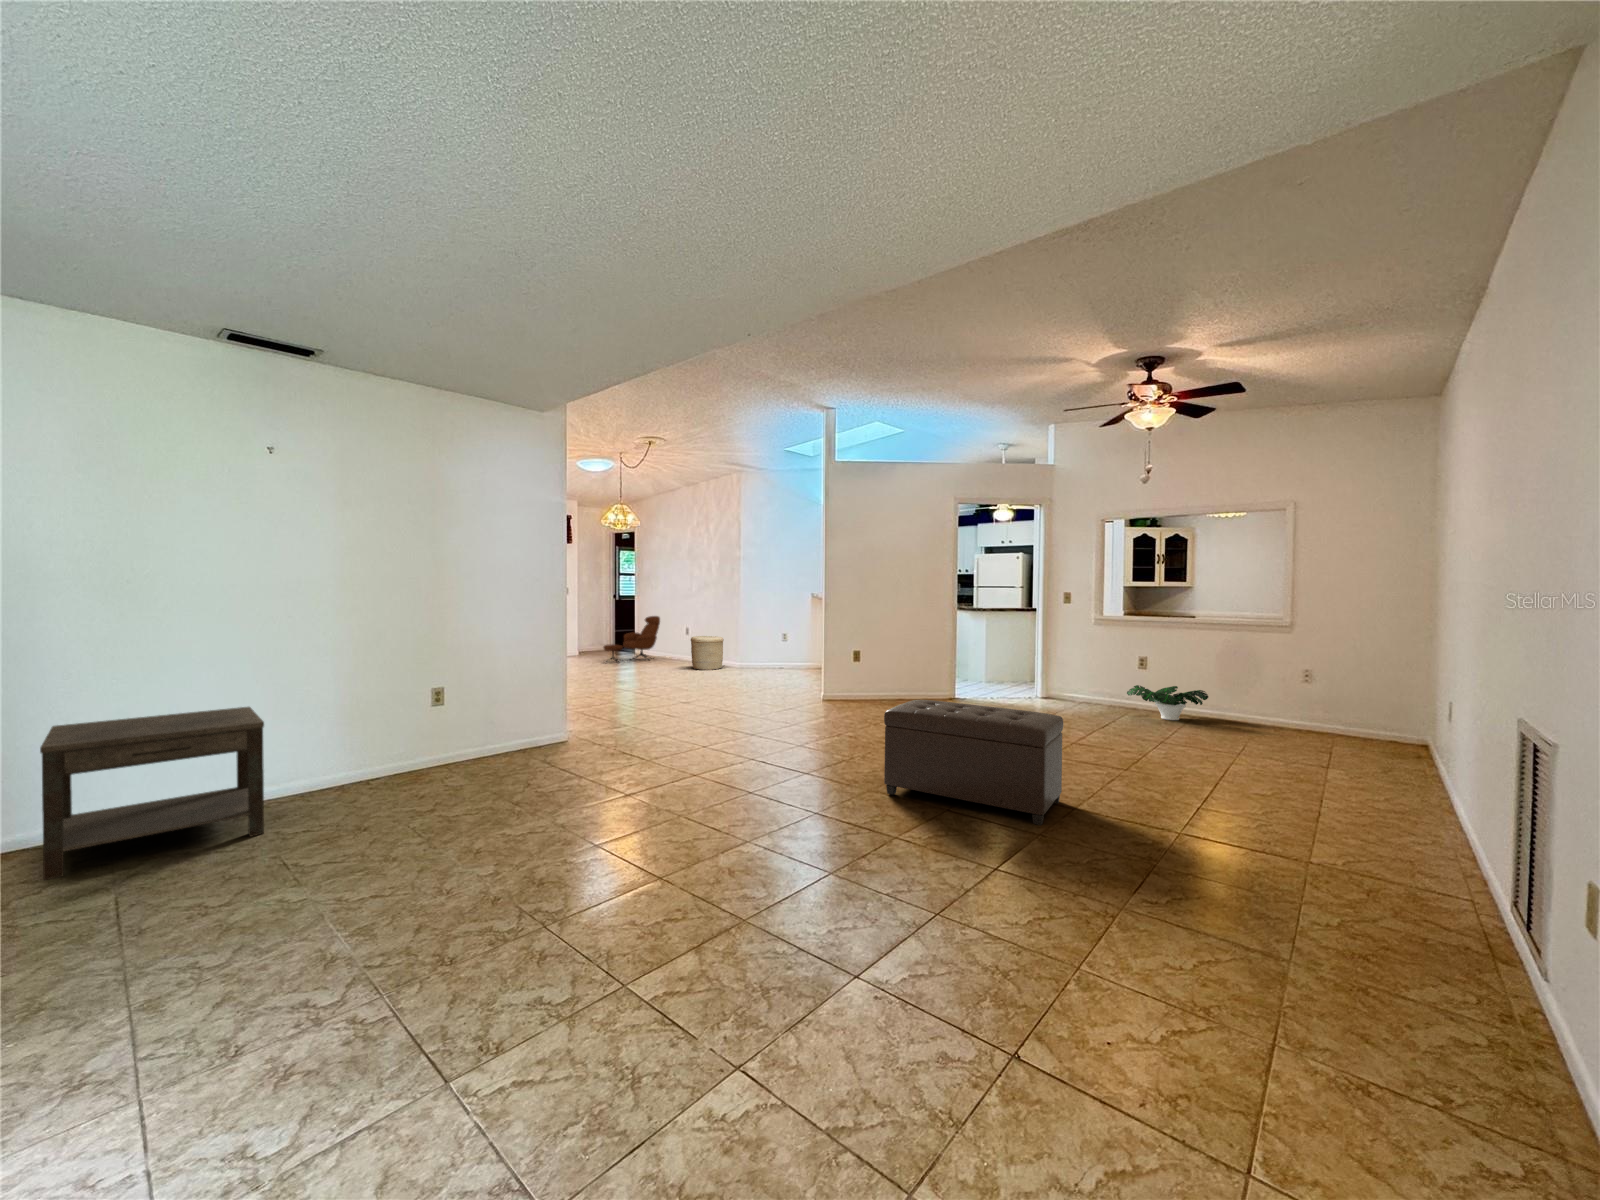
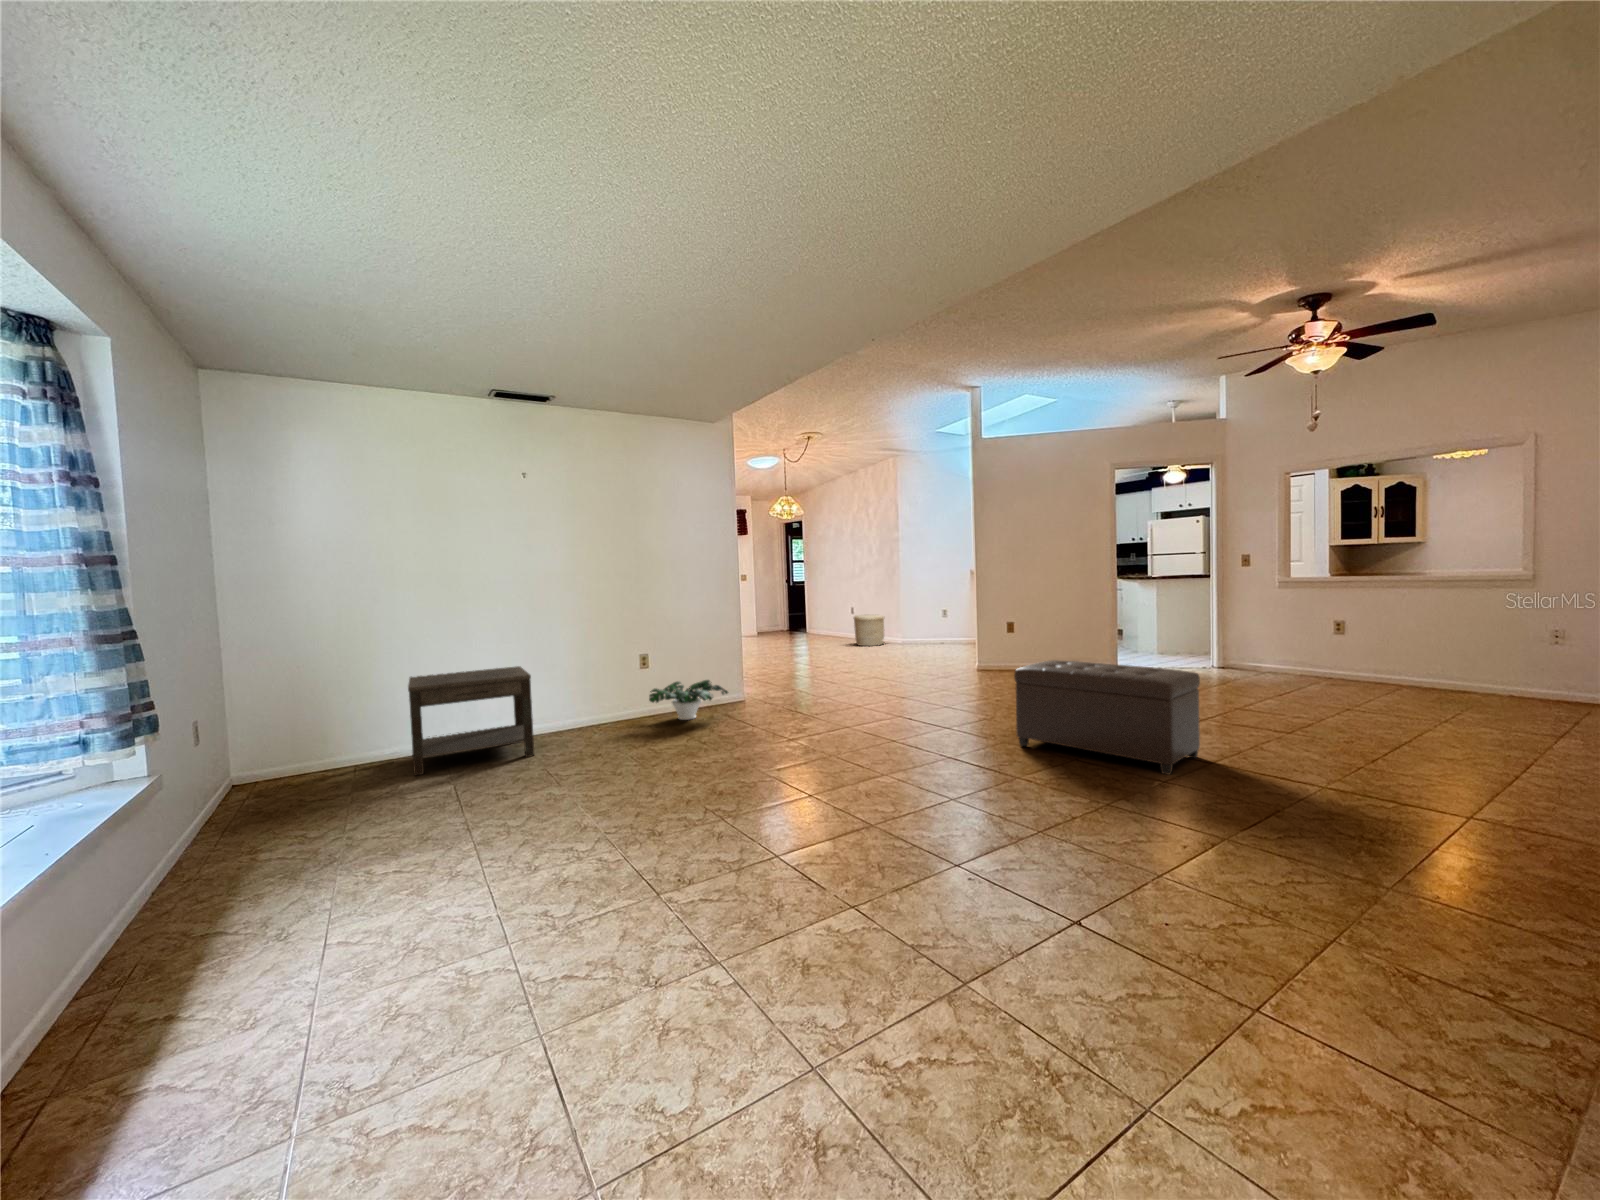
lounge chair: present [603,616,660,661] -> none [776,598,826,642]
potted plant: present [1127,685,1208,720] -> present [649,680,728,720]

